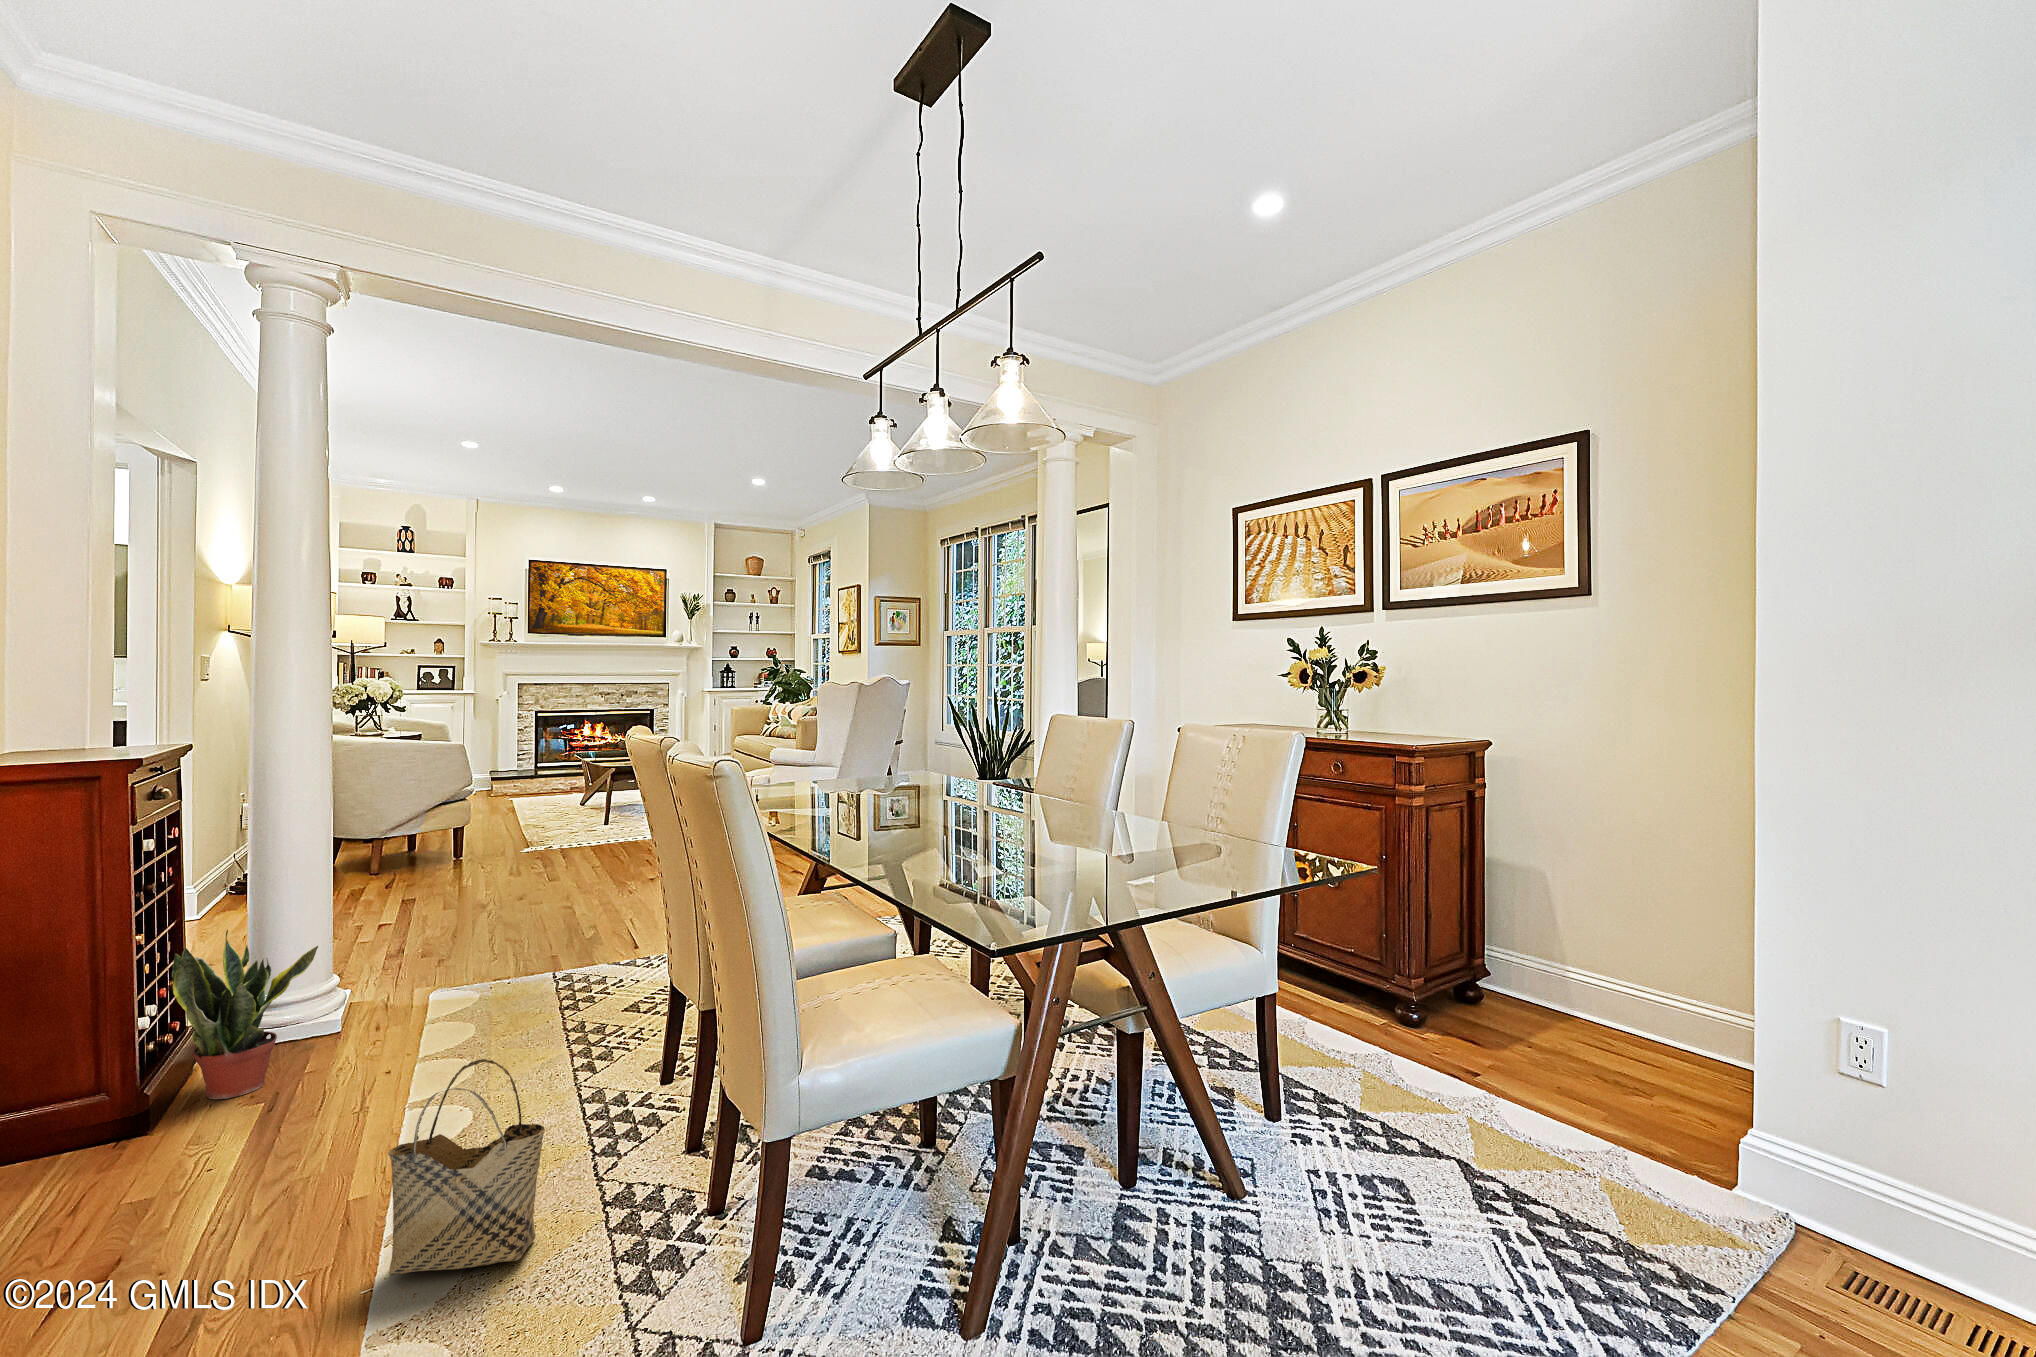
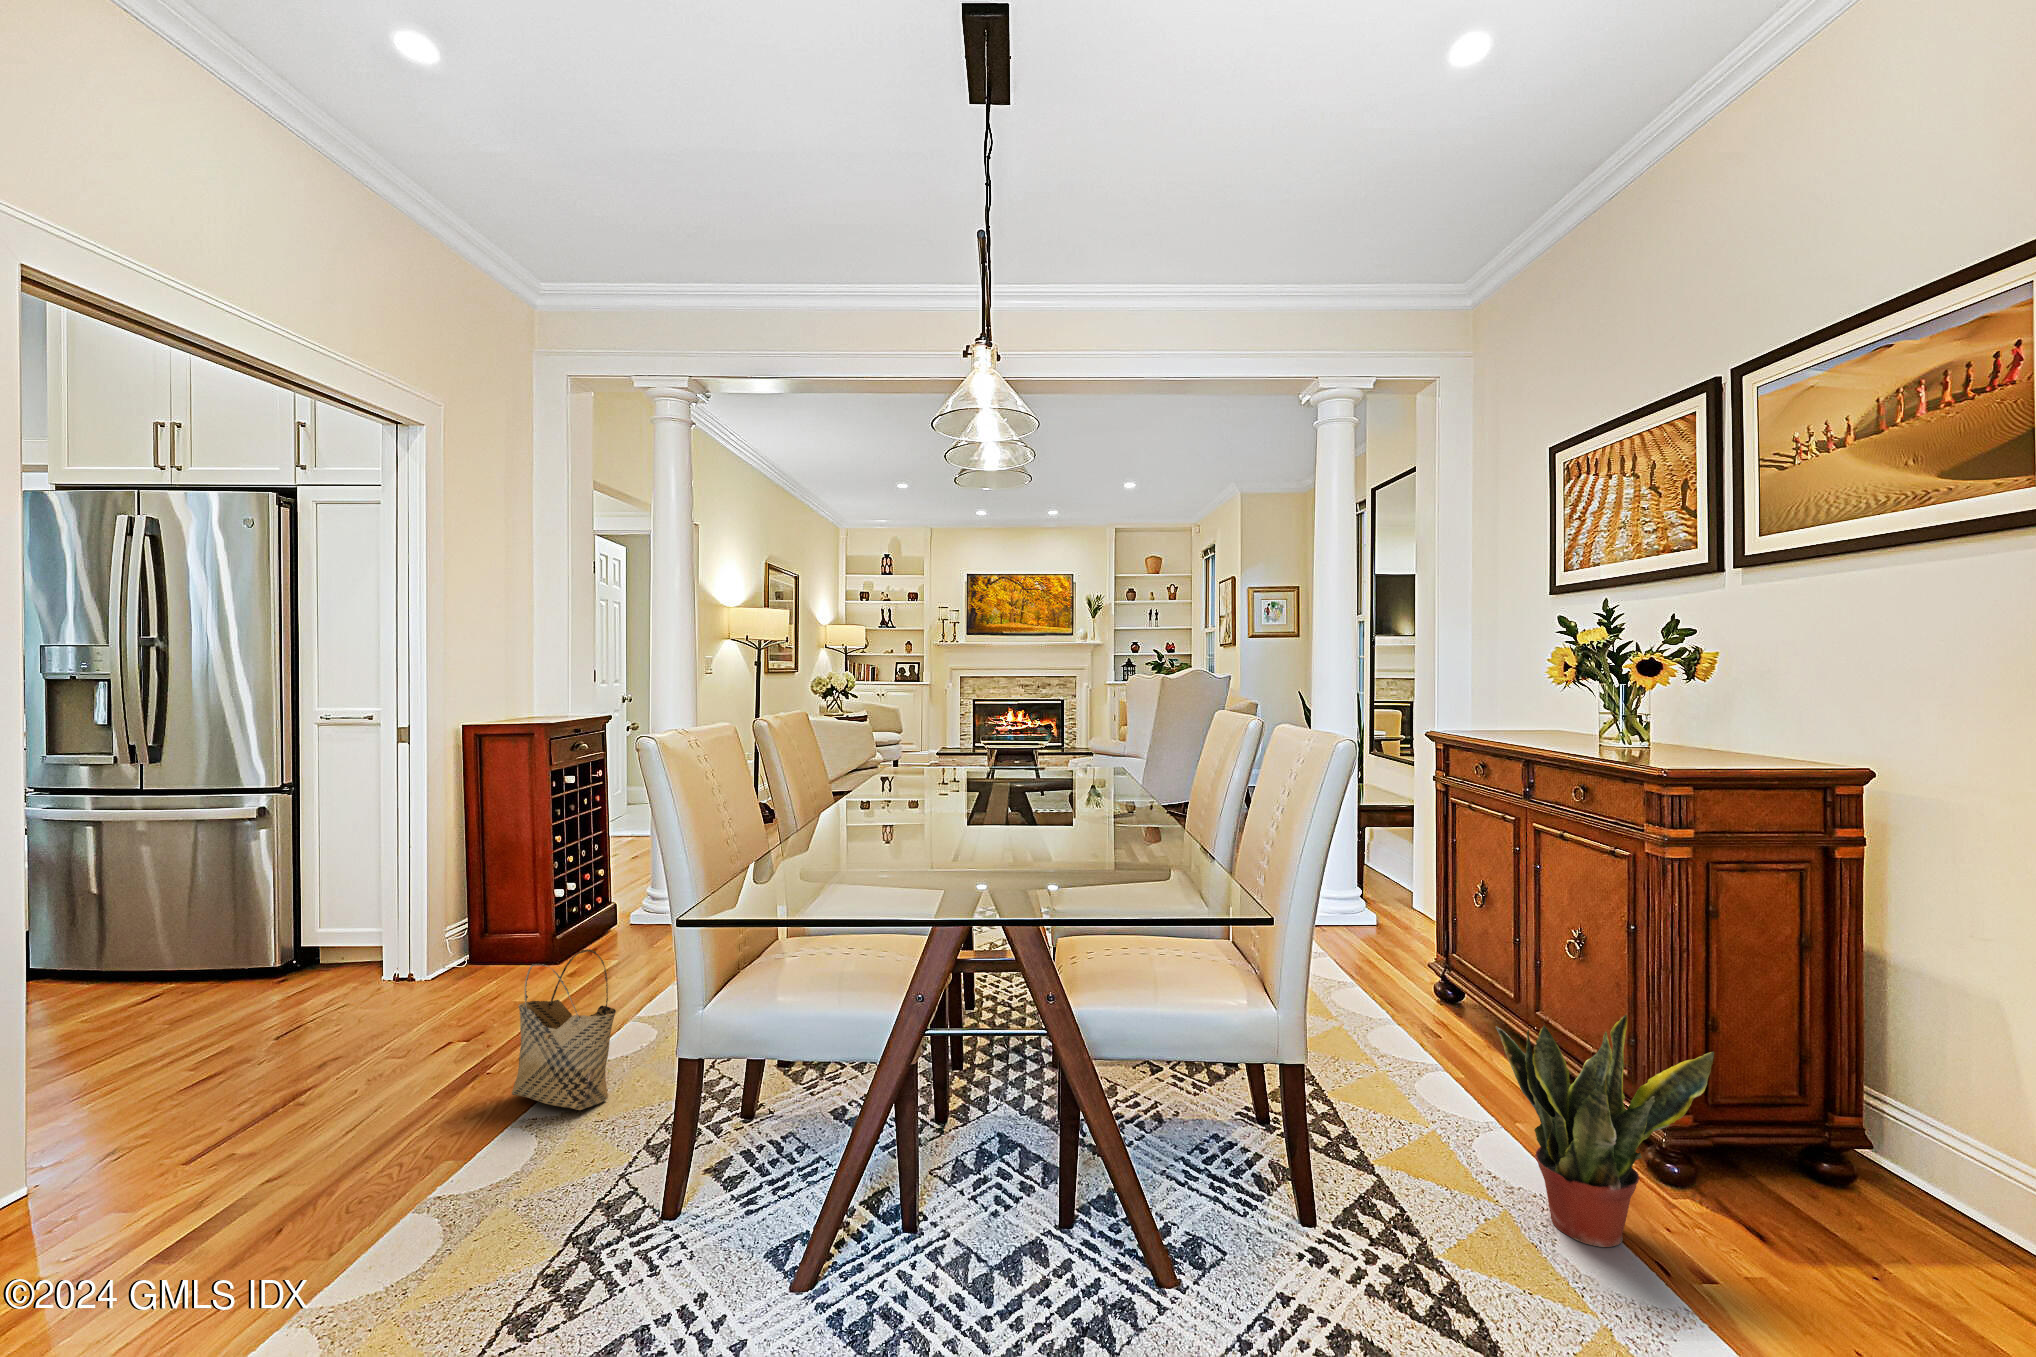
potted plant: present [172,930,318,1099] -> present [1496,1015,1714,1247]

